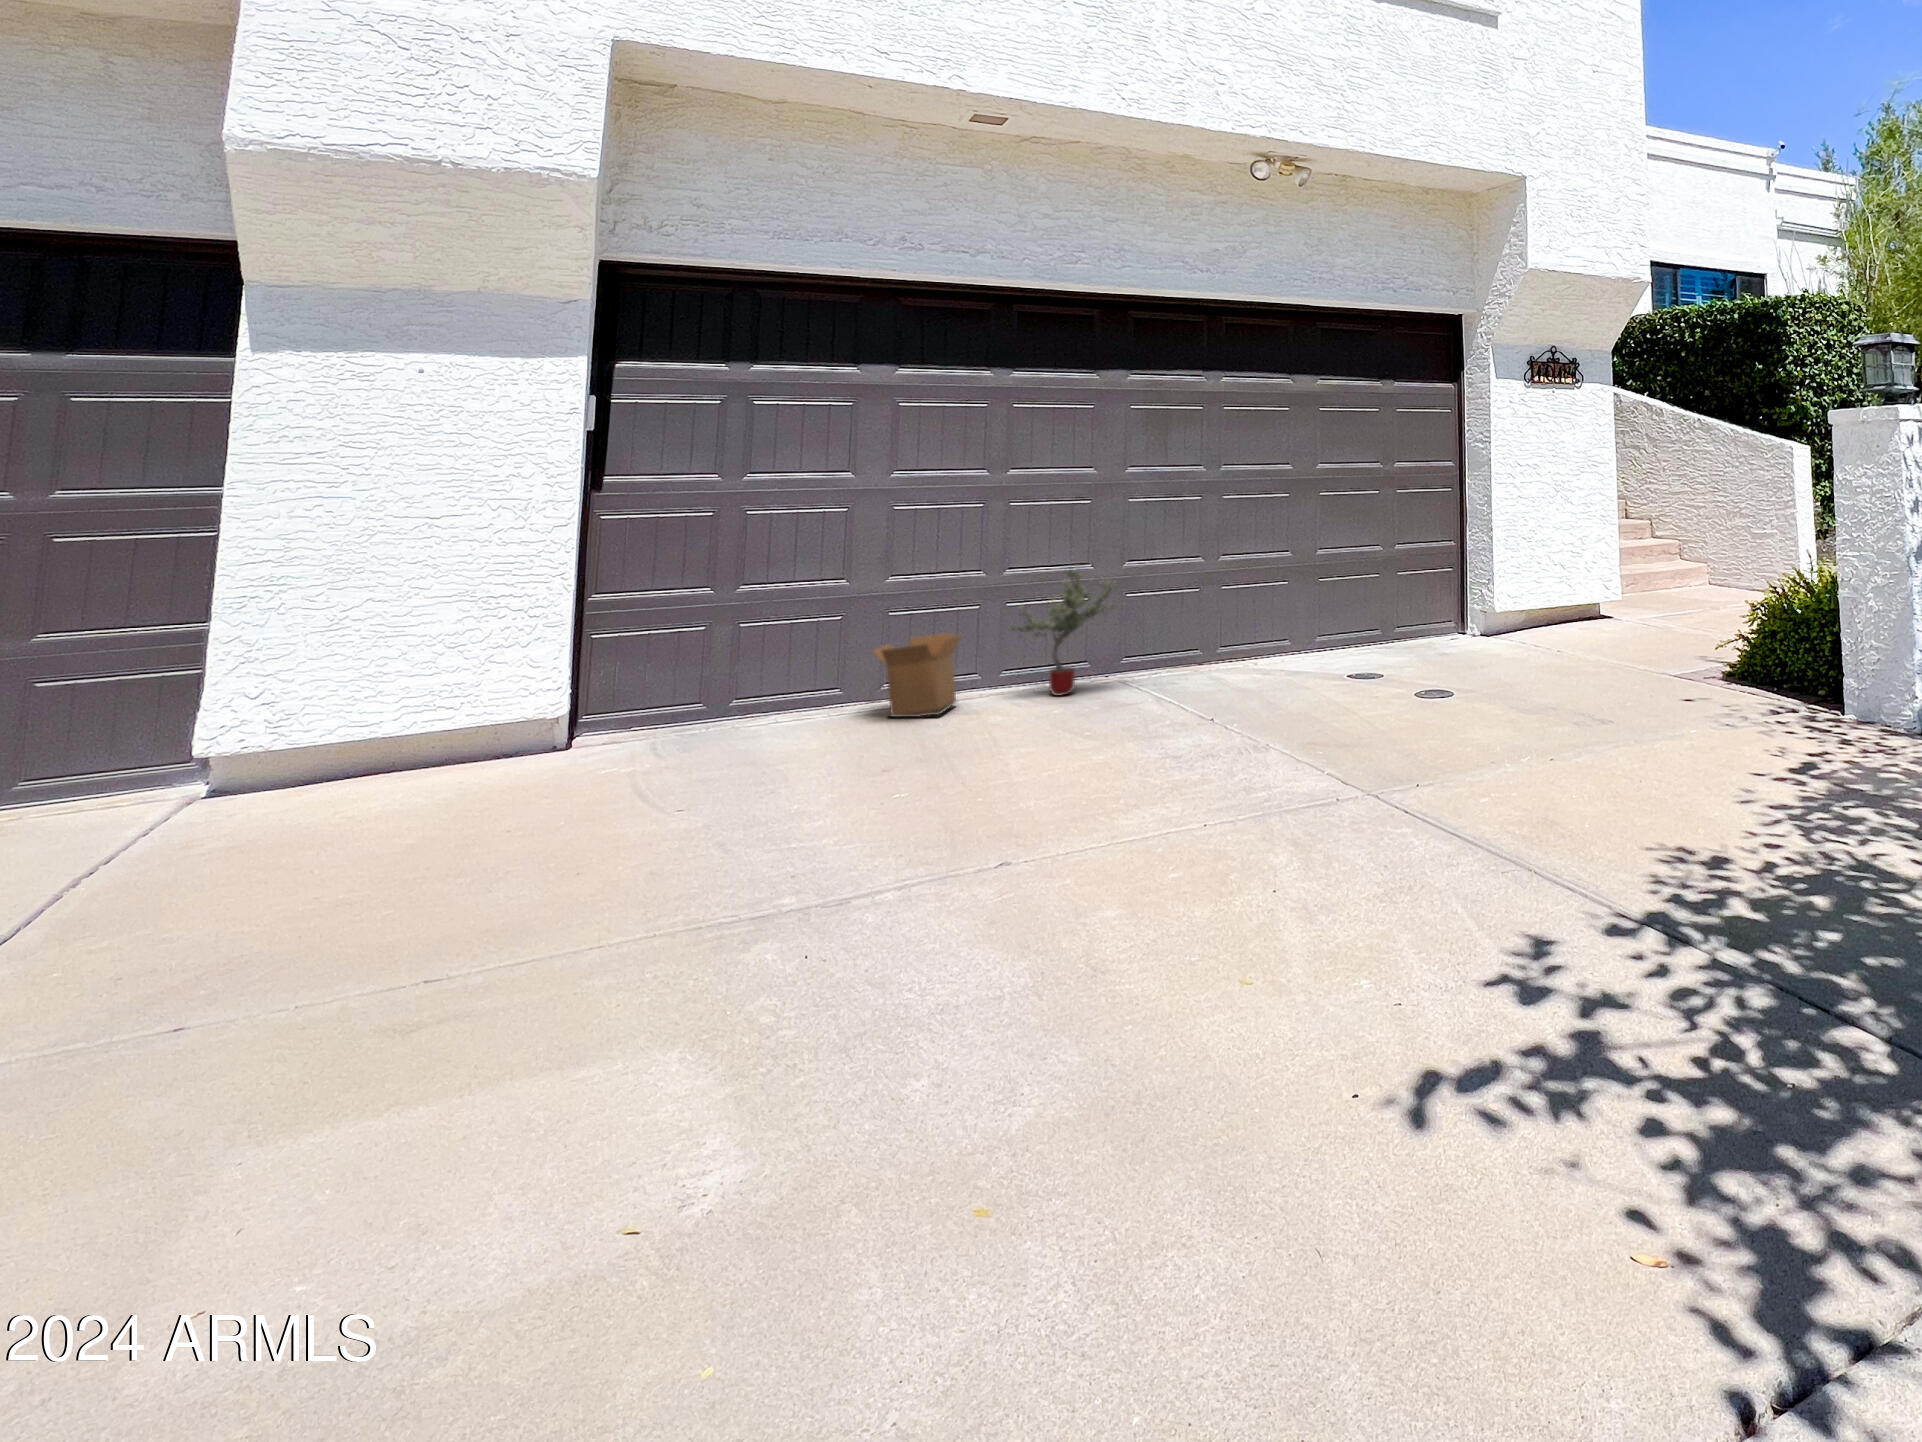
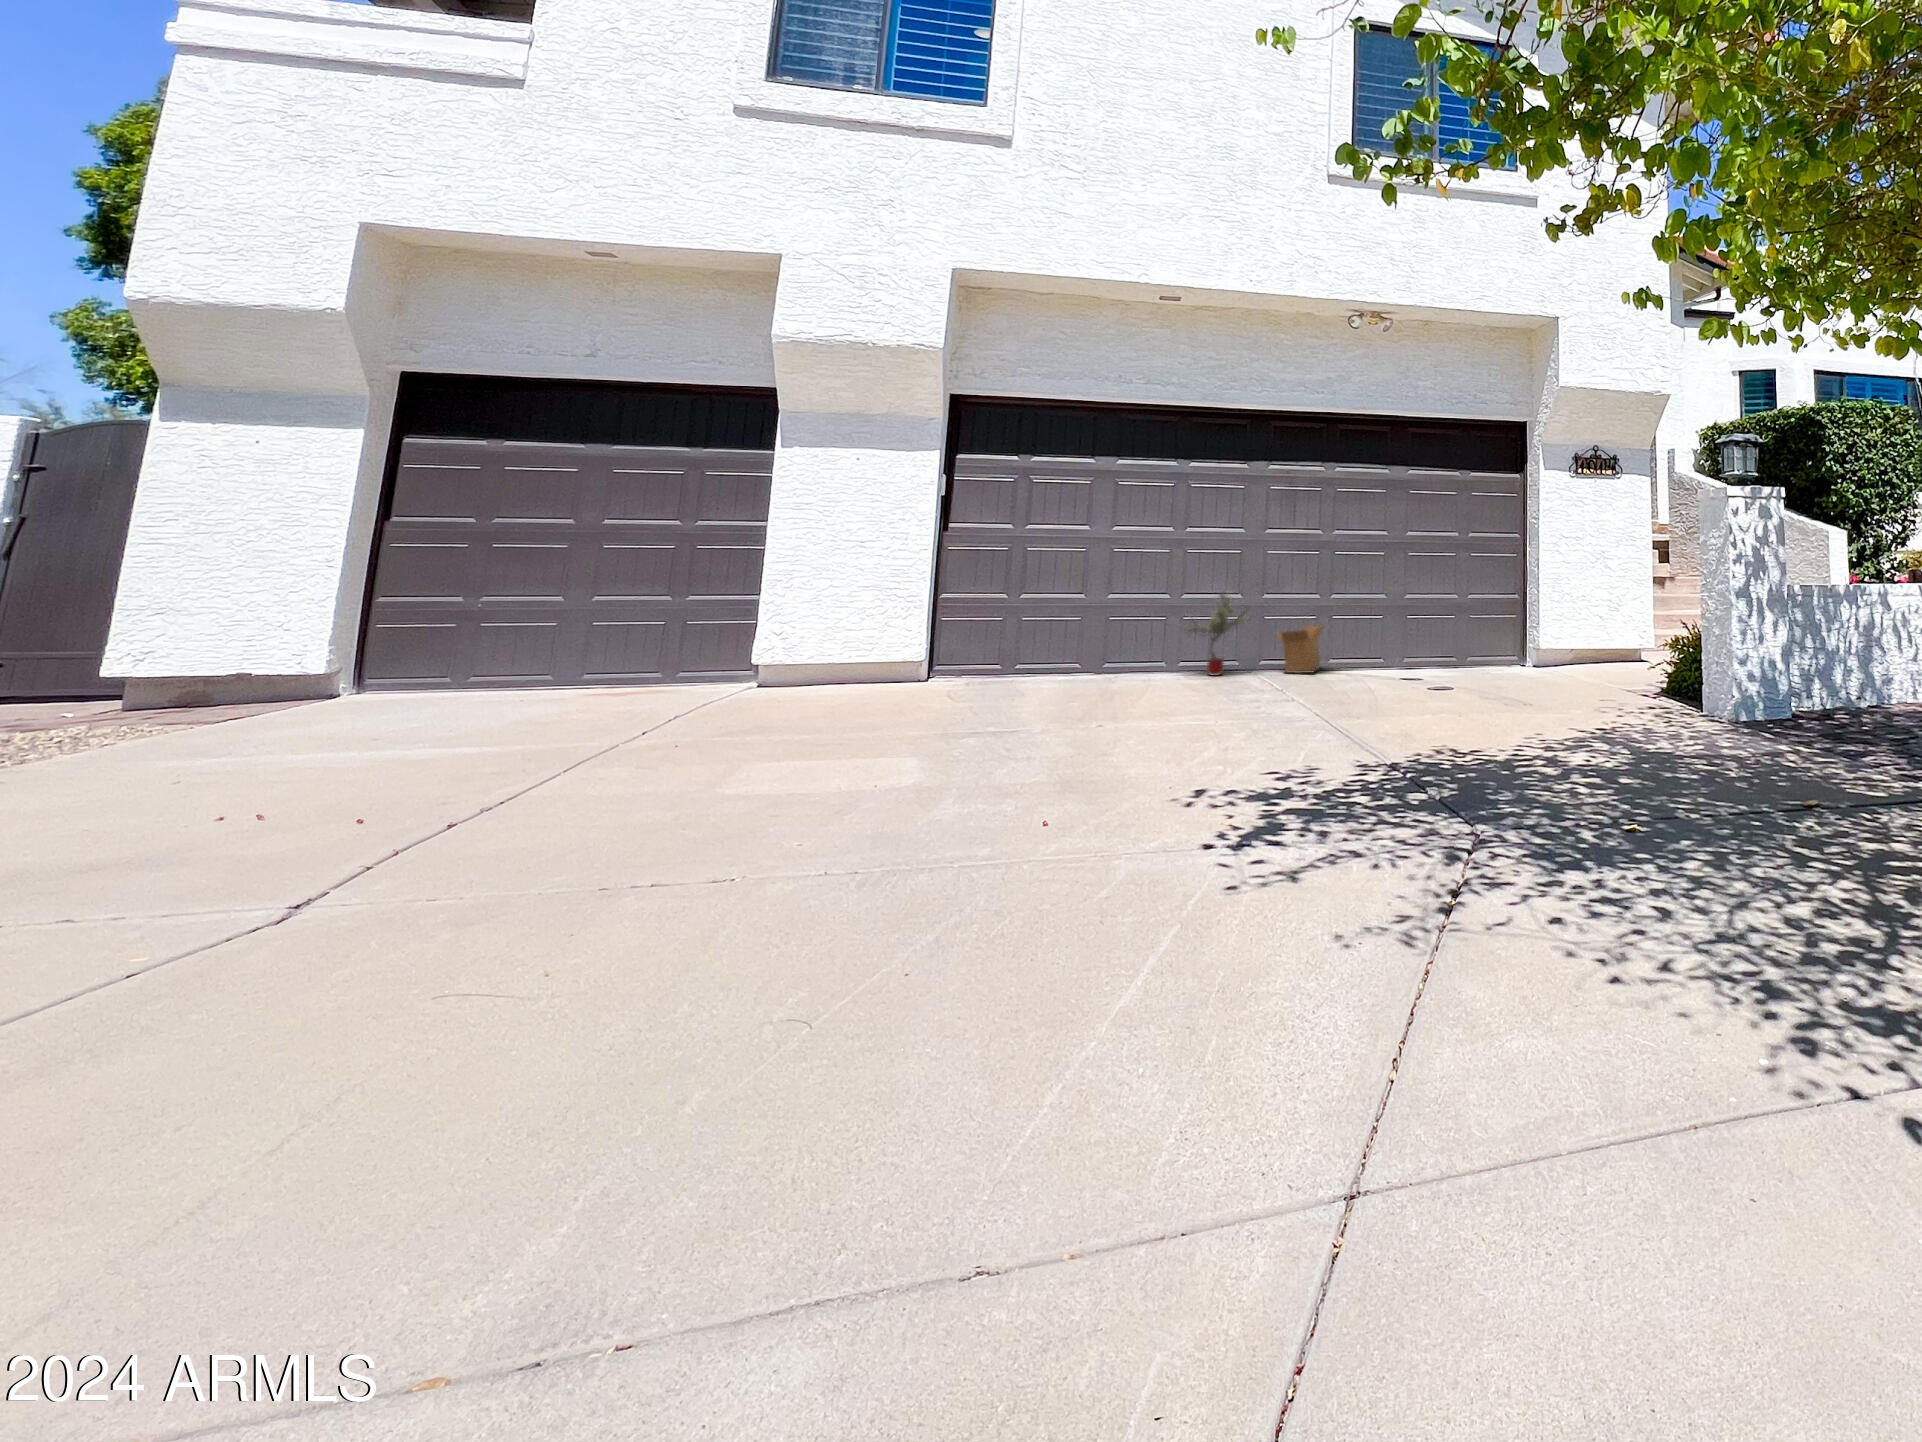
cardboard box: present [873,633,962,717] -> present [1276,626,1323,673]

